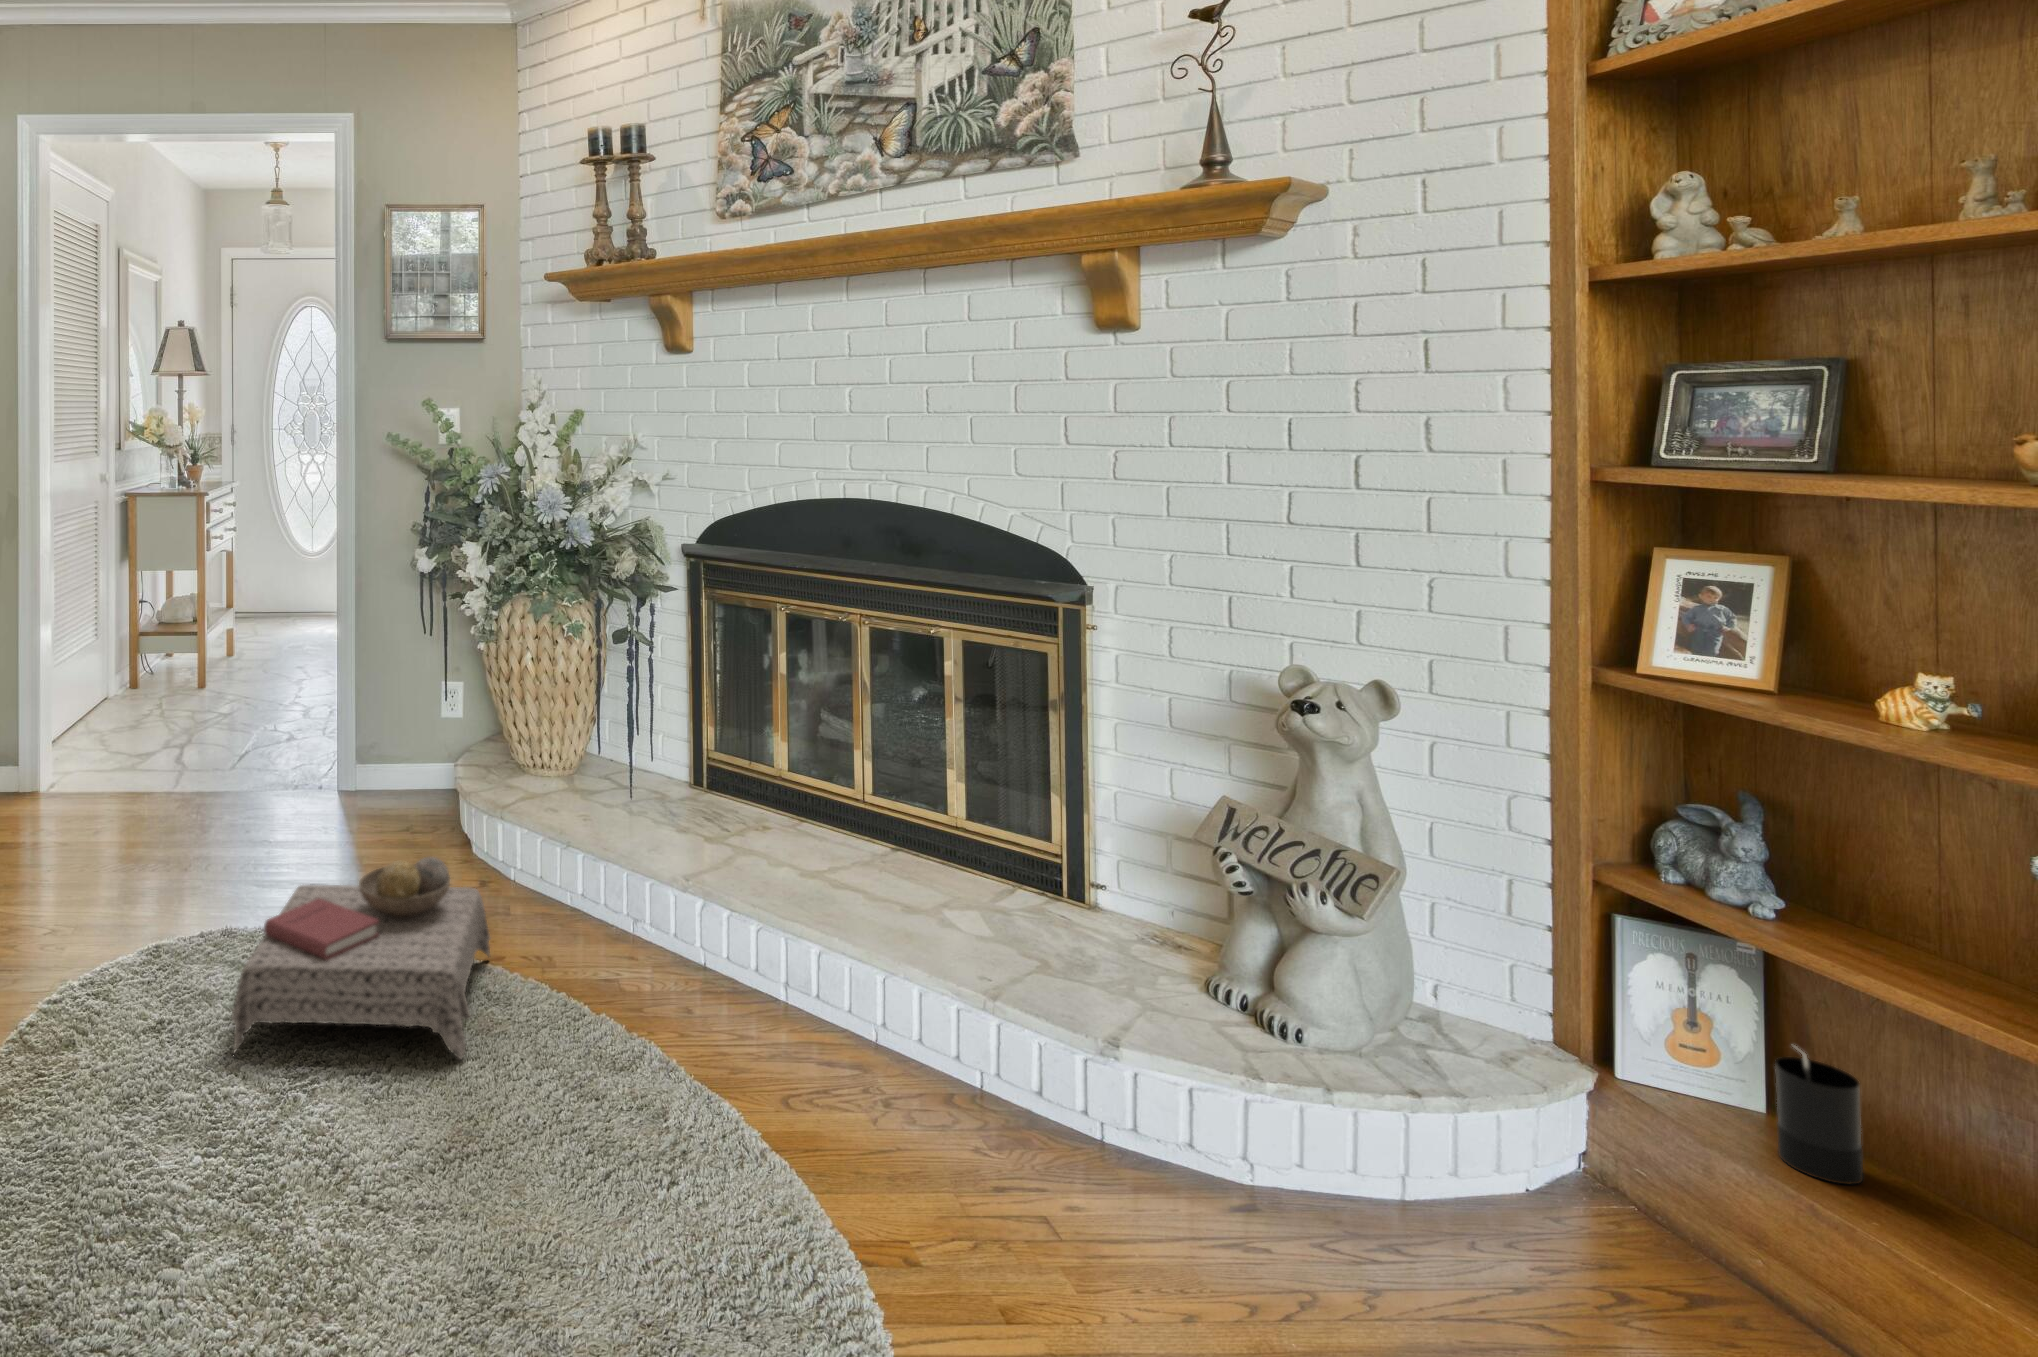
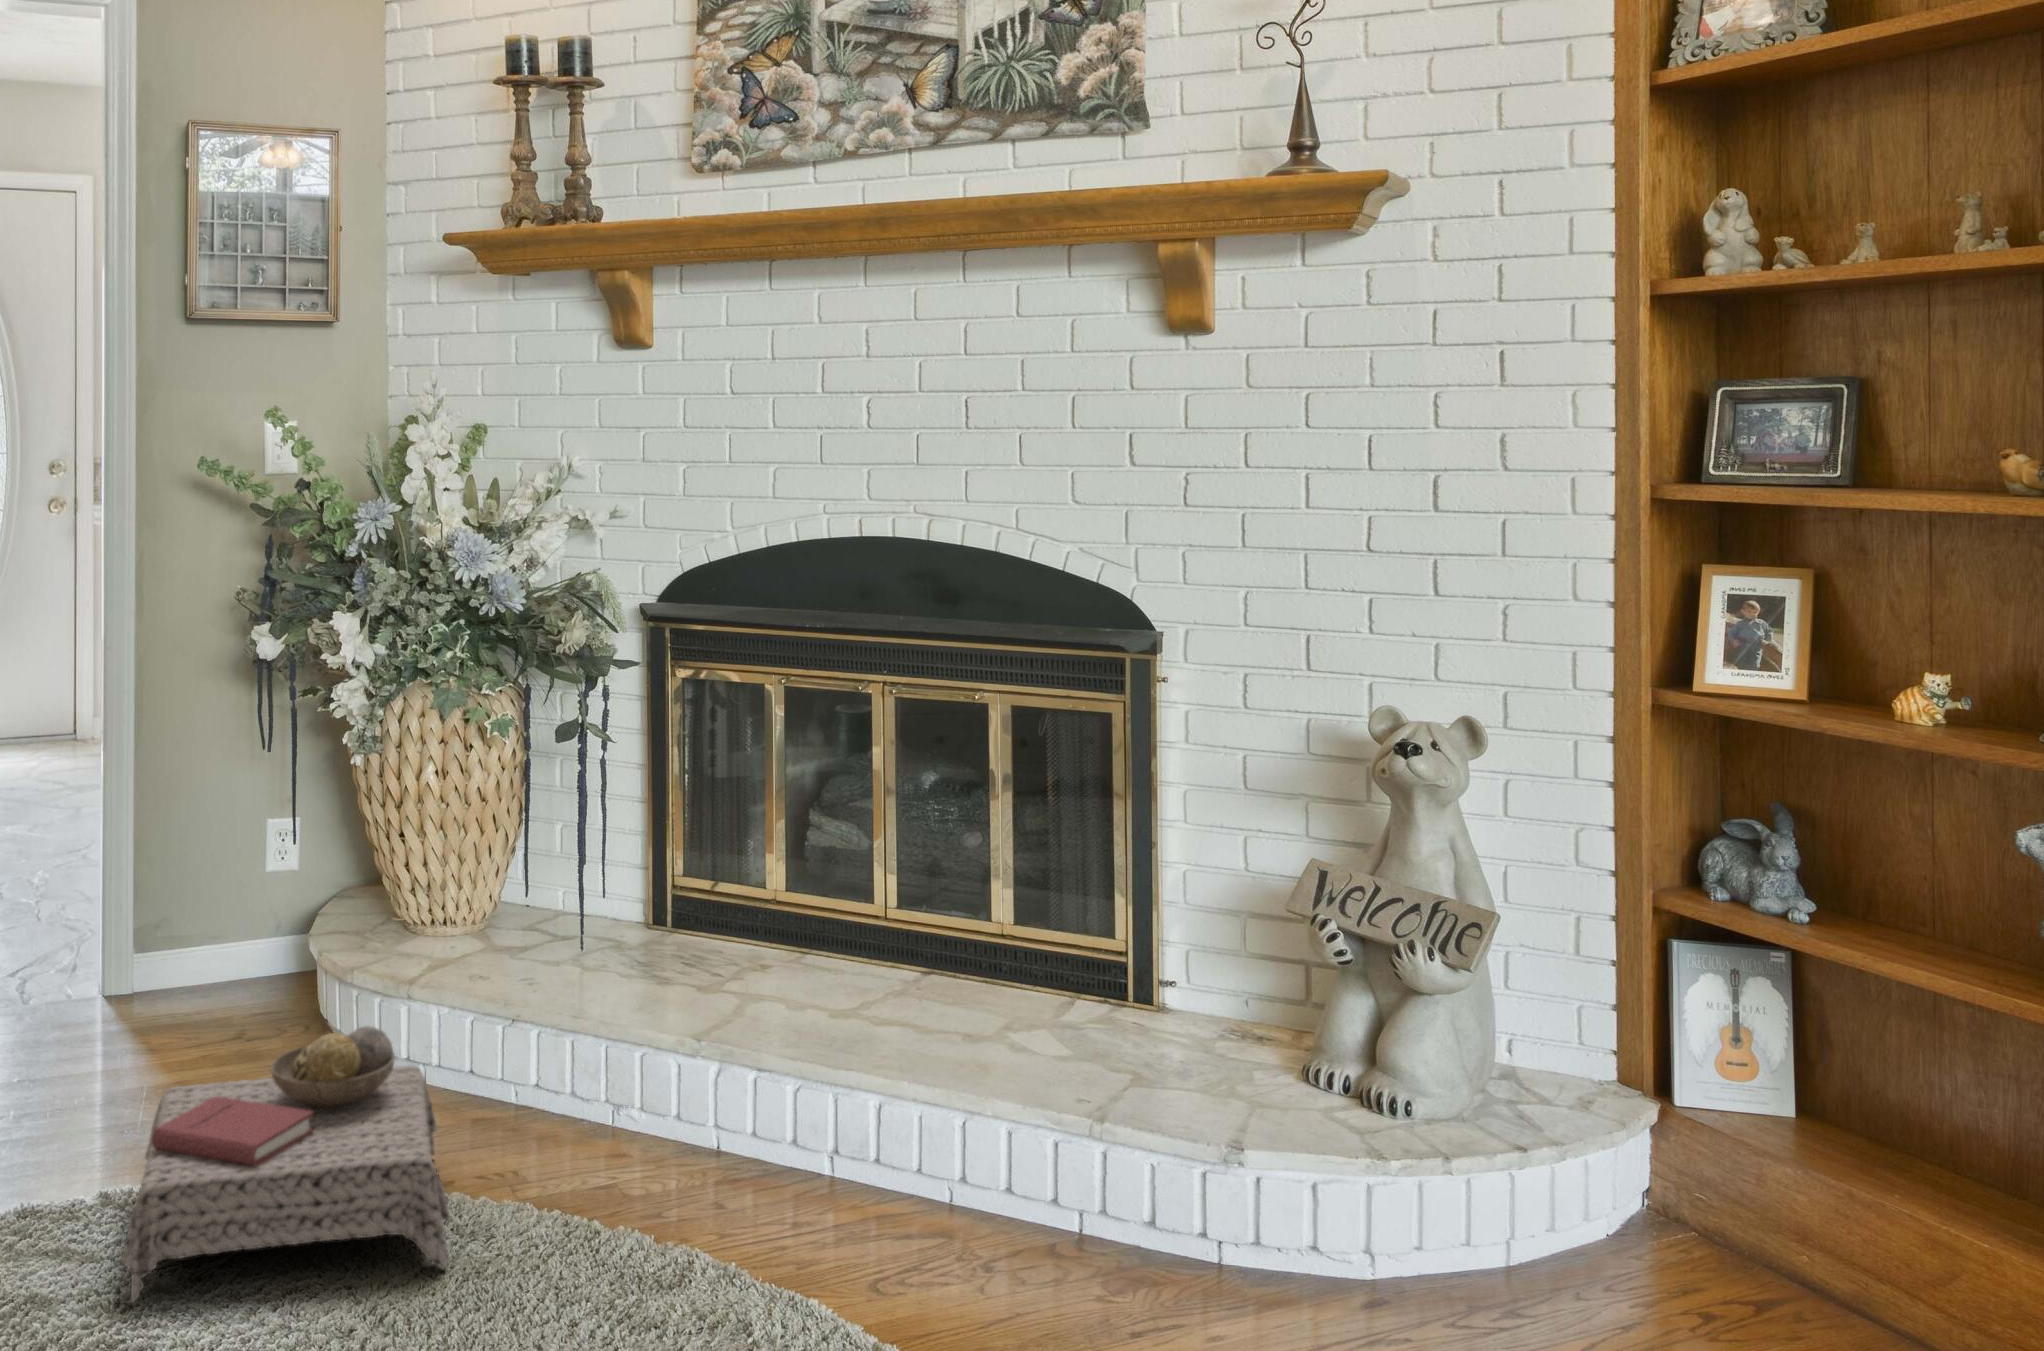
candle: present [1775,1046,1863,1184] -> none [1803,1042,1869,1163]

